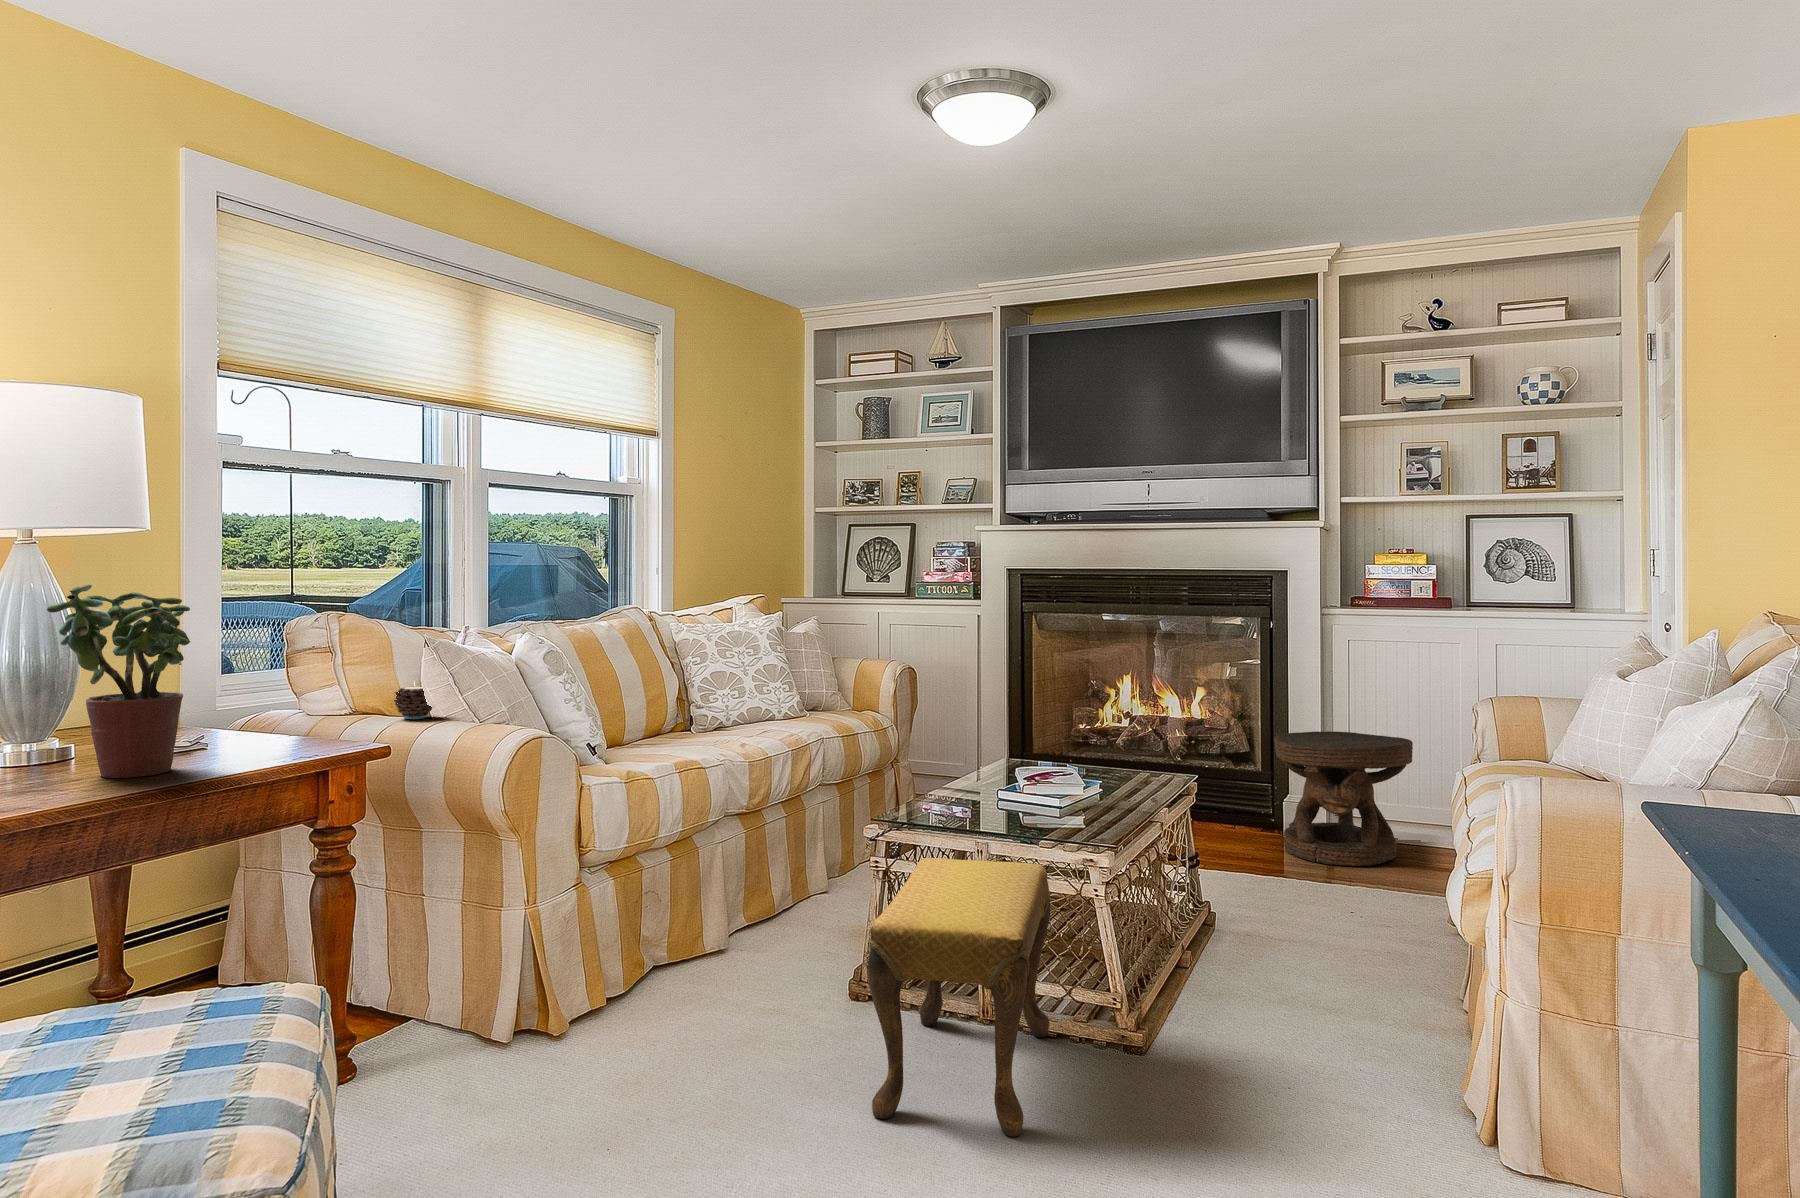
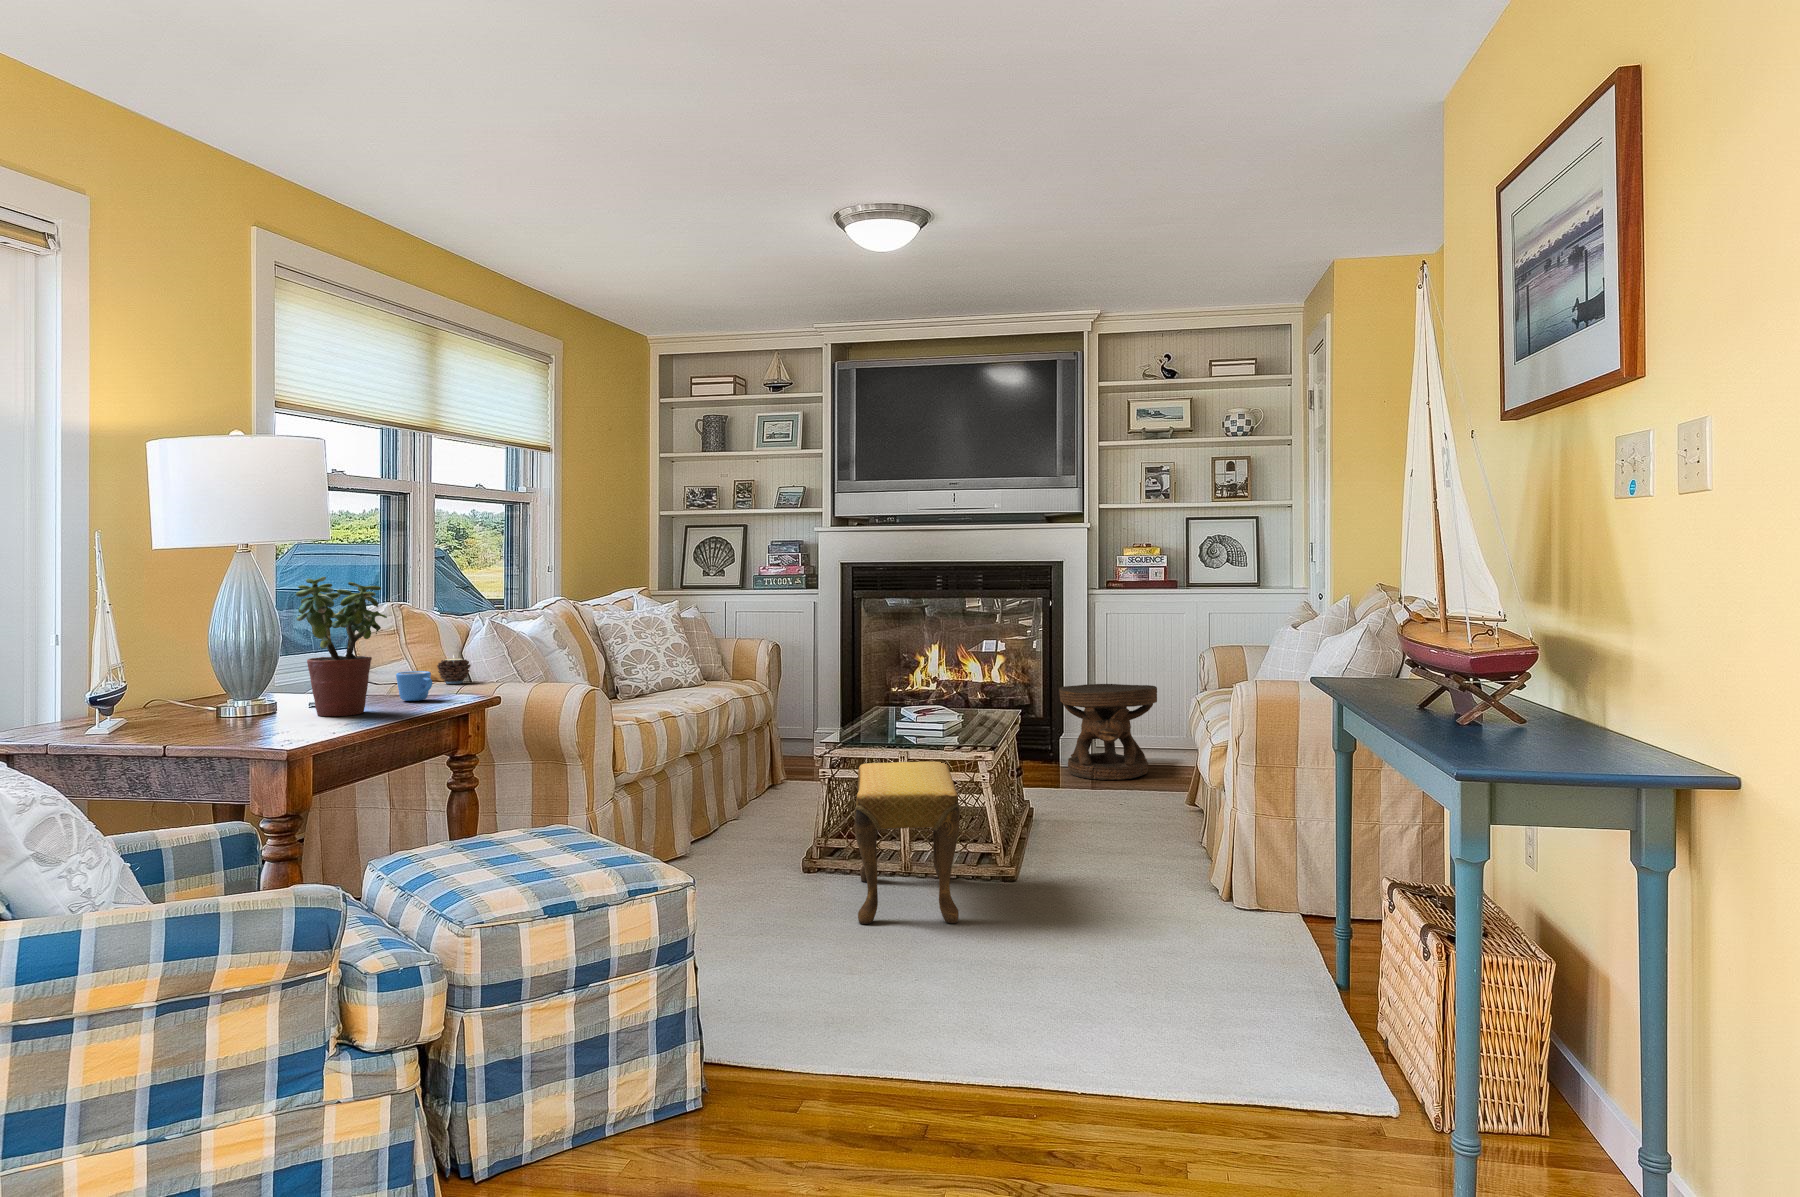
mug: none [263,710,312,751] -> present [396,671,432,701]

